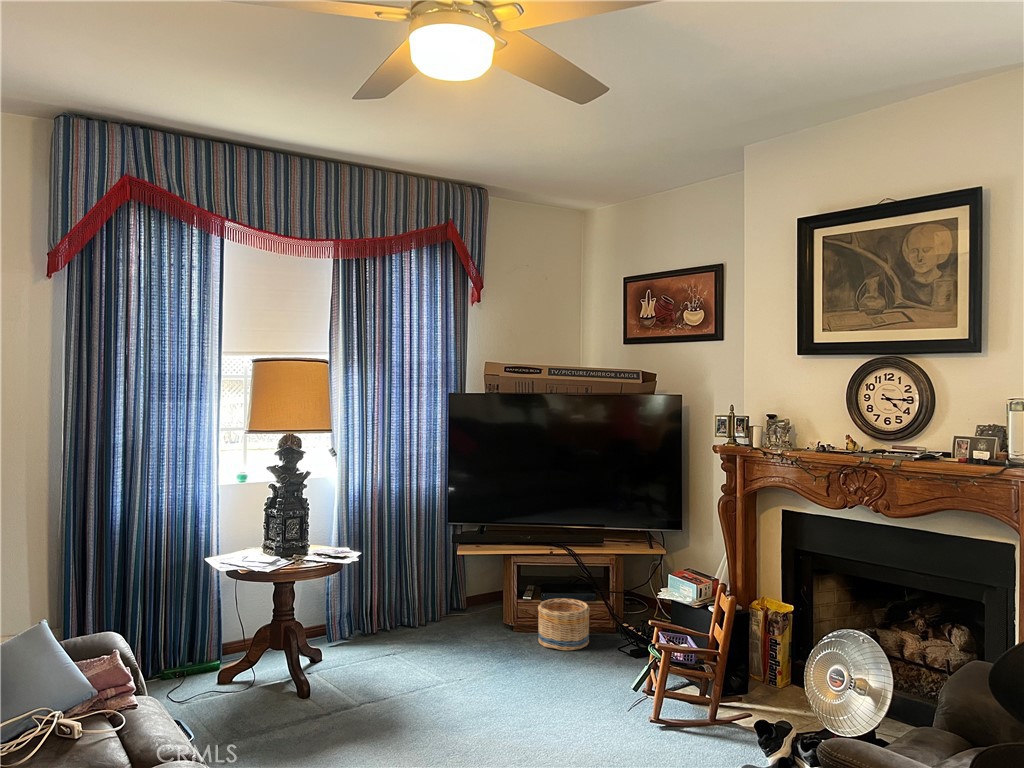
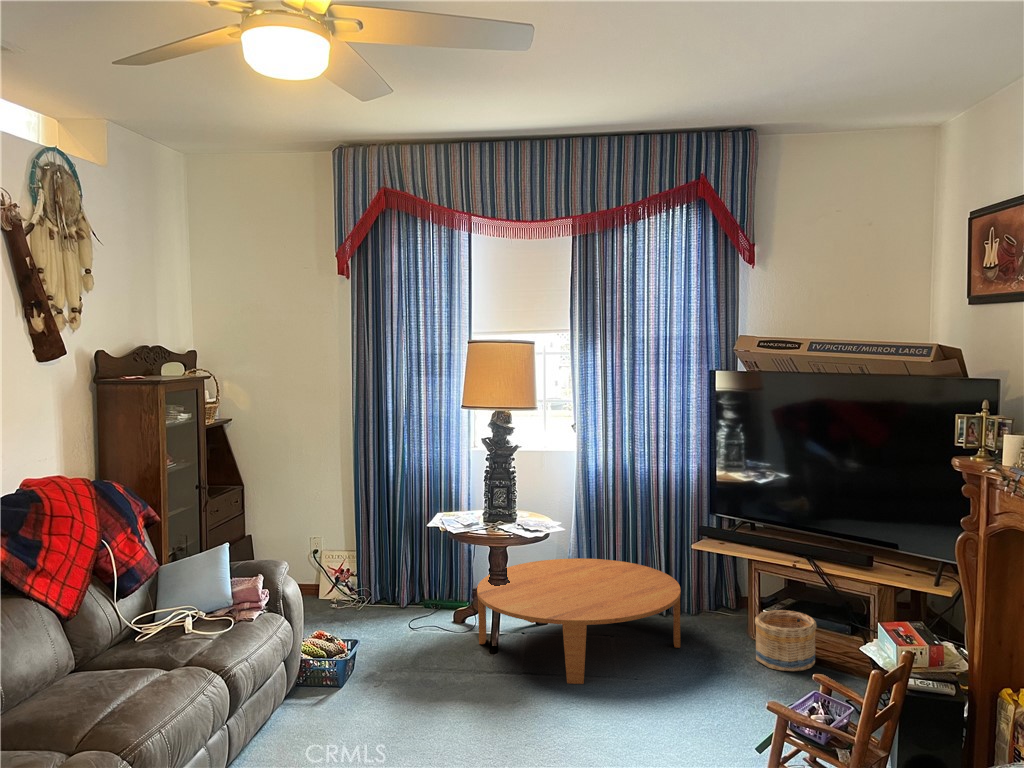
coffee table: none [276,584,490,709] -> present [477,558,681,684]

